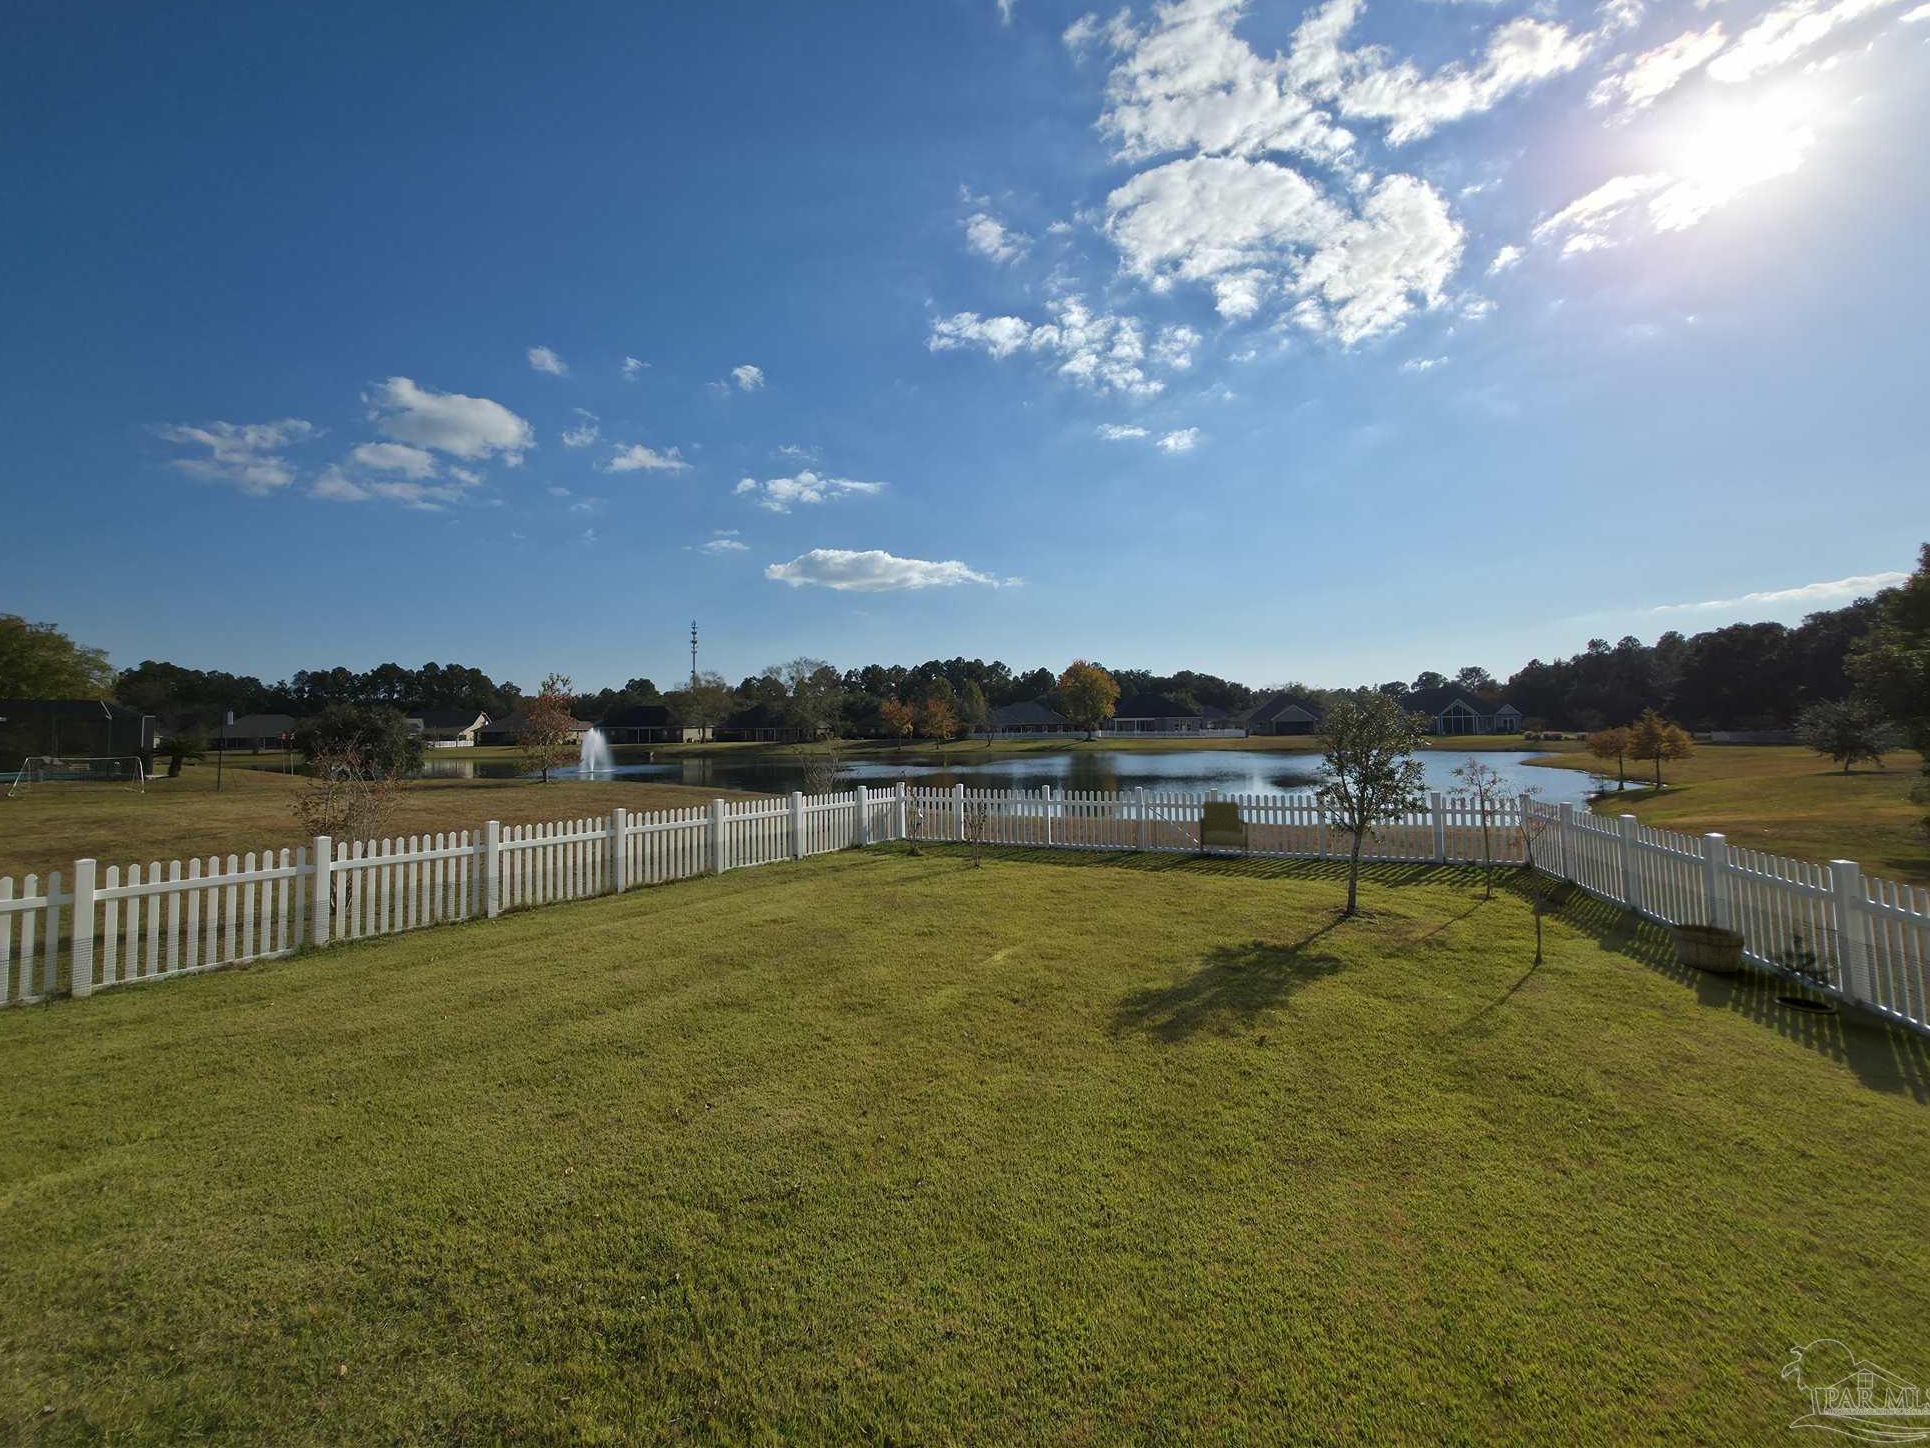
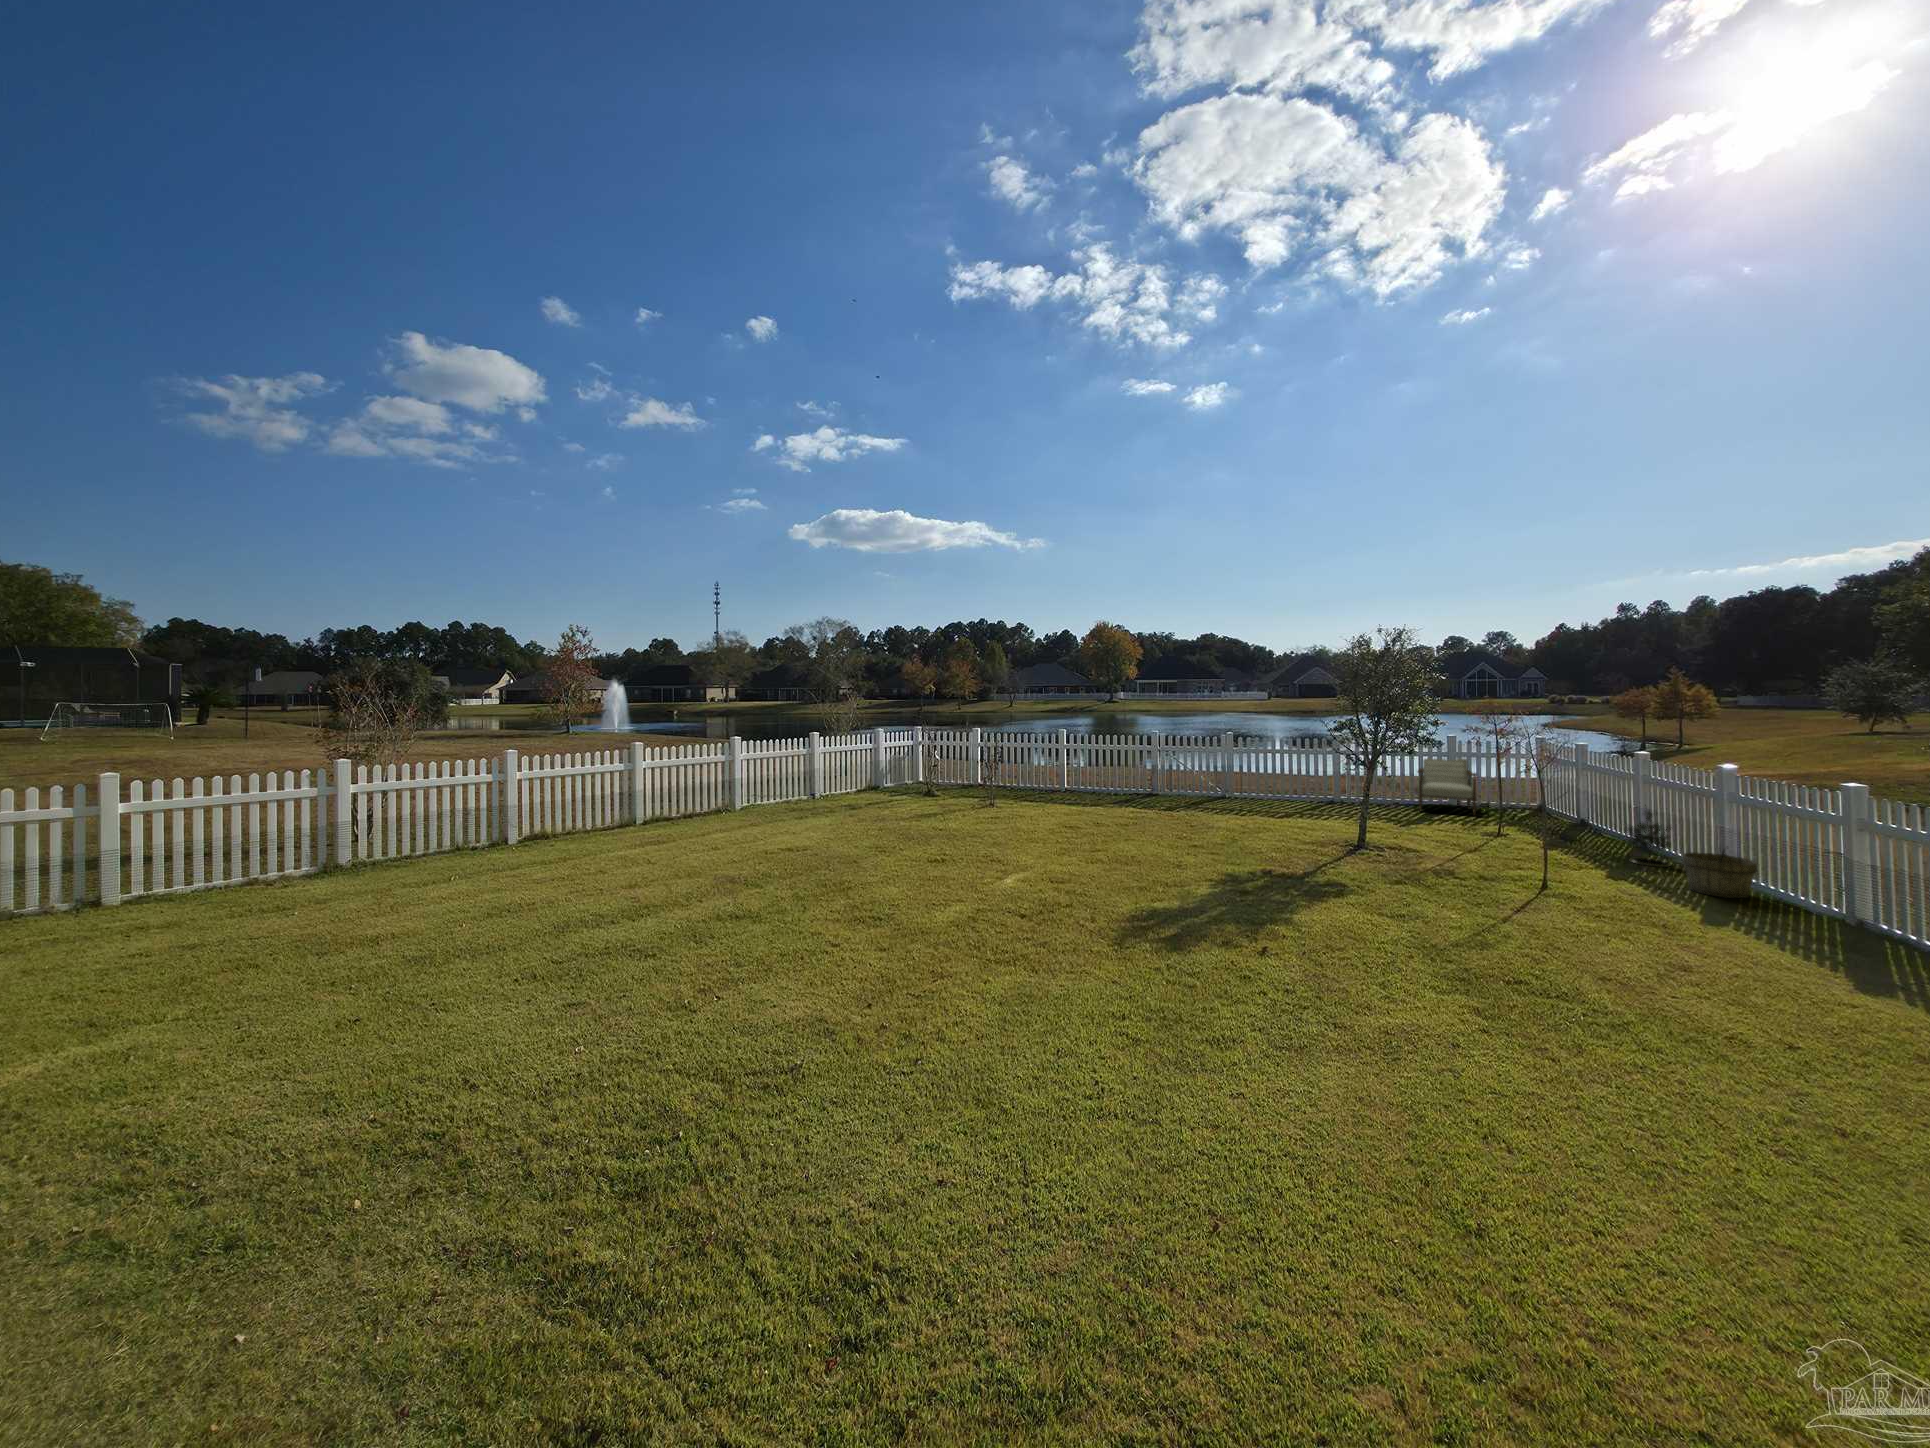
chair: present [1199,801,1249,860] -> present [1418,758,1477,815]
potted tree: present [1766,926,1836,1013] -> present [1627,805,1672,867]

